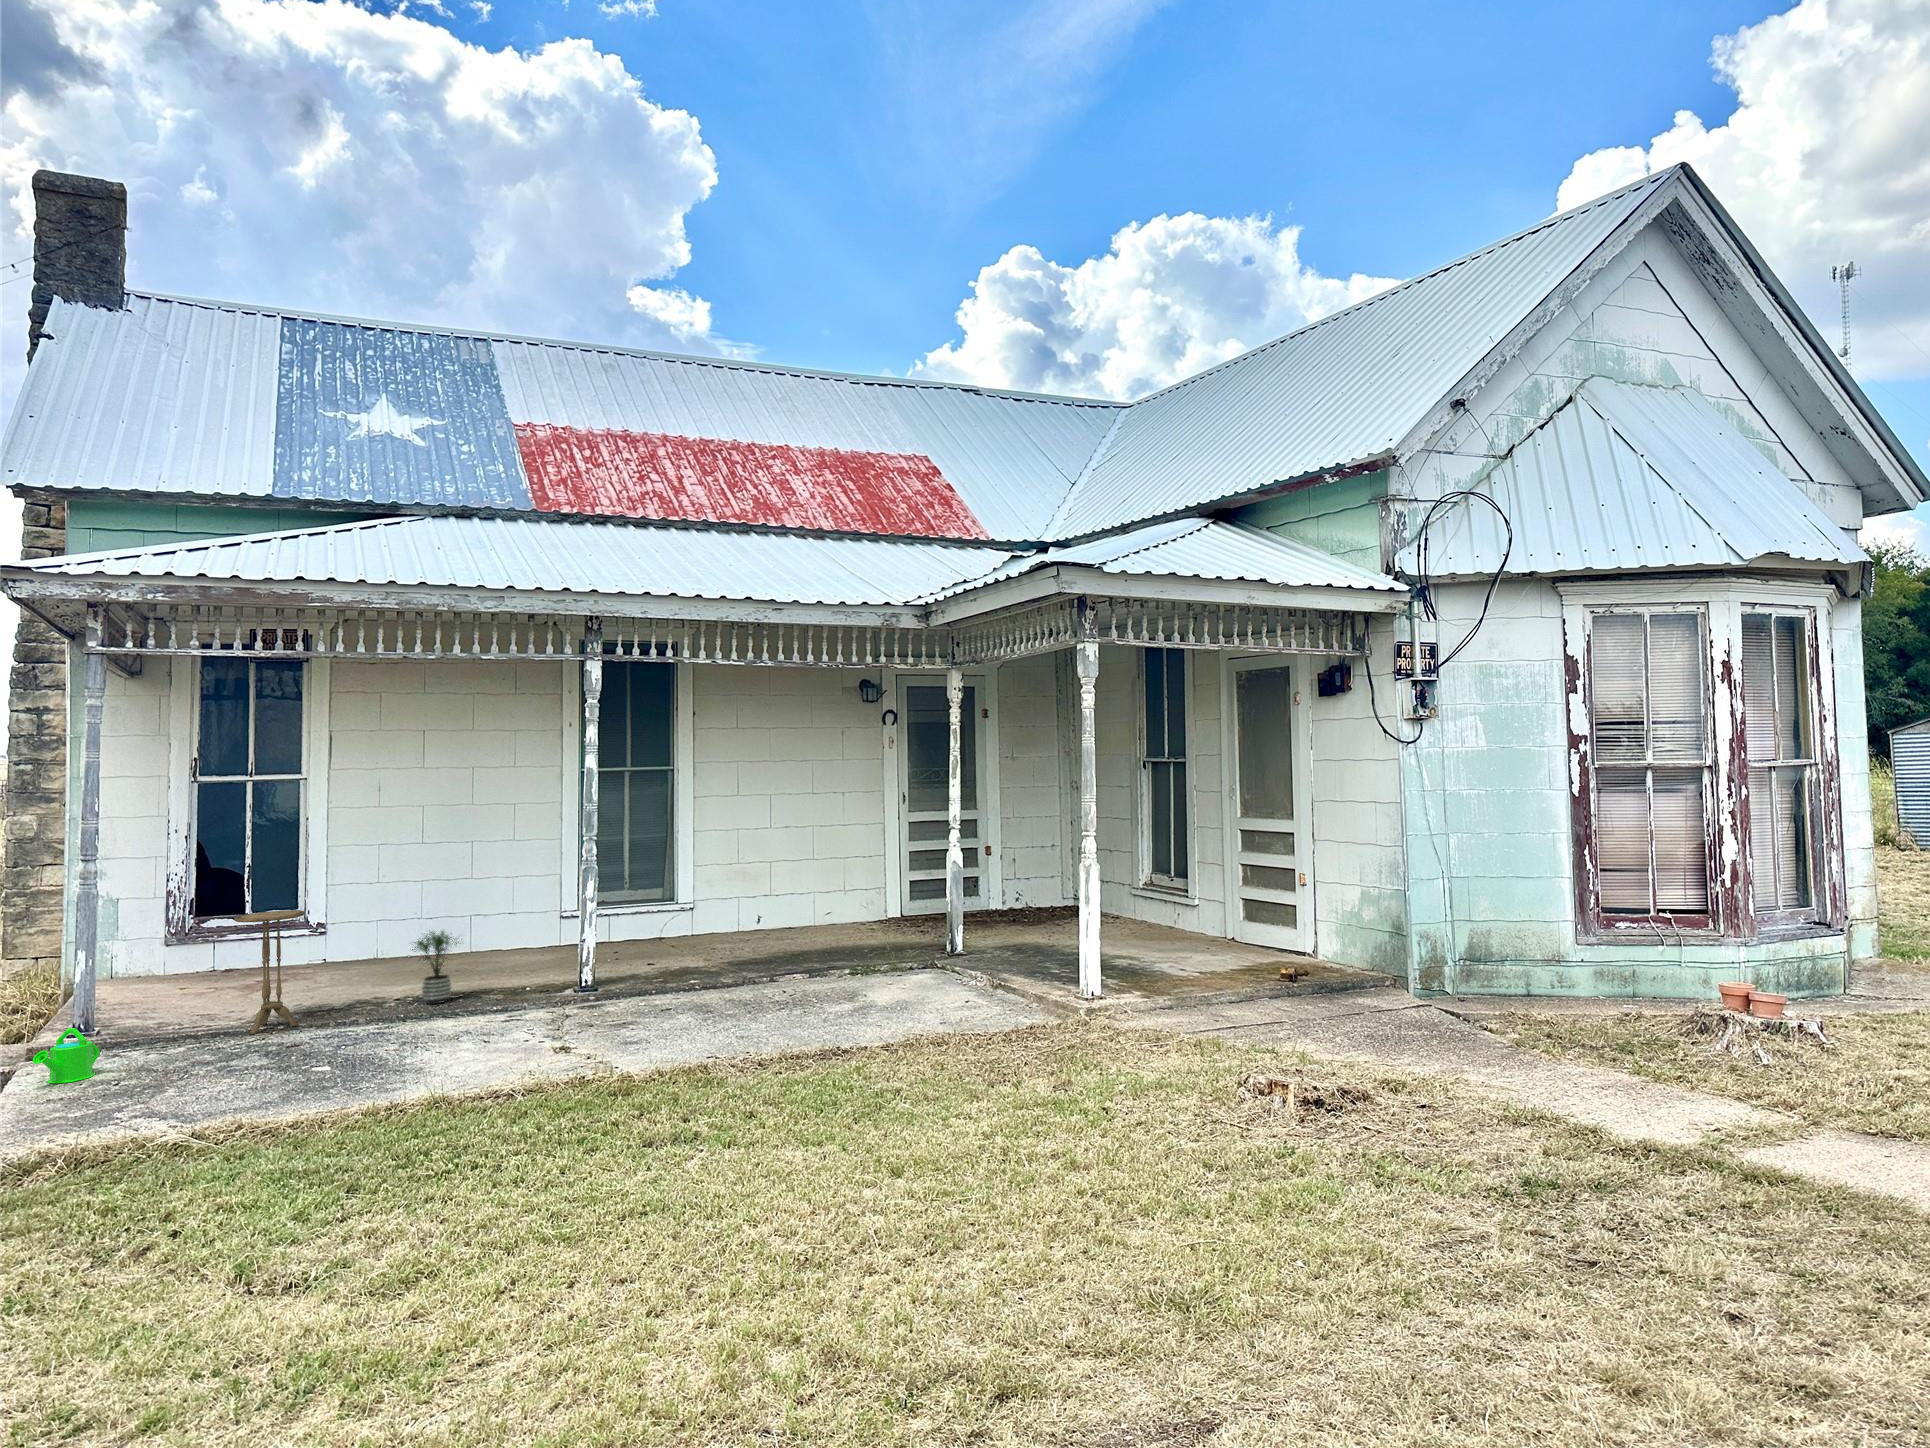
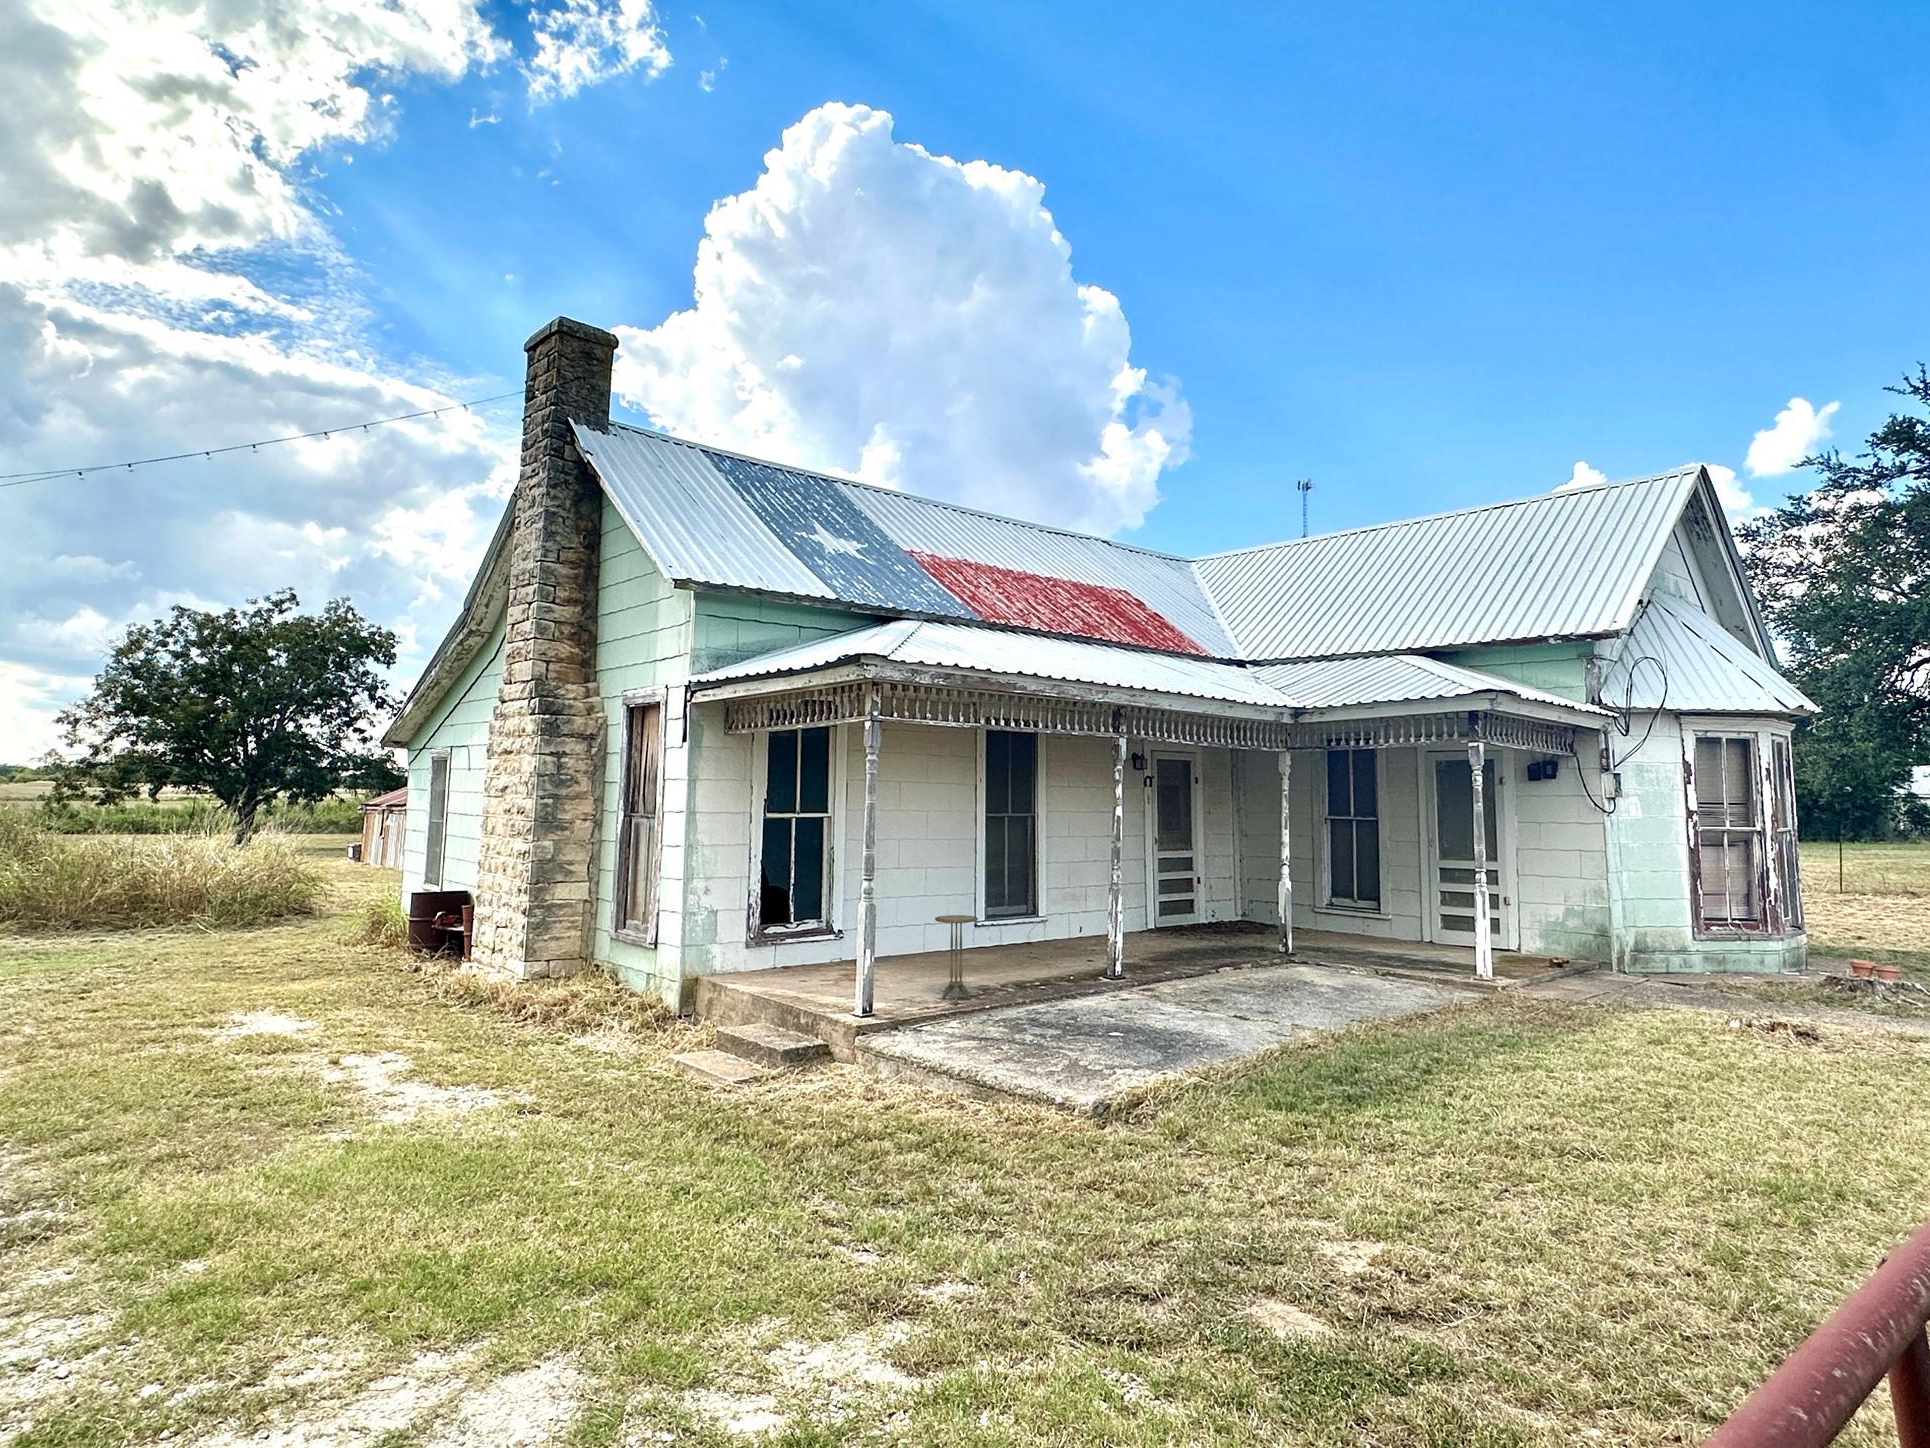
potted plant: present [412,931,459,1004] -> none [1002,930,1039,985]
watering can: present [33,1028,100,1084] -> none [906,995,934,1035]

